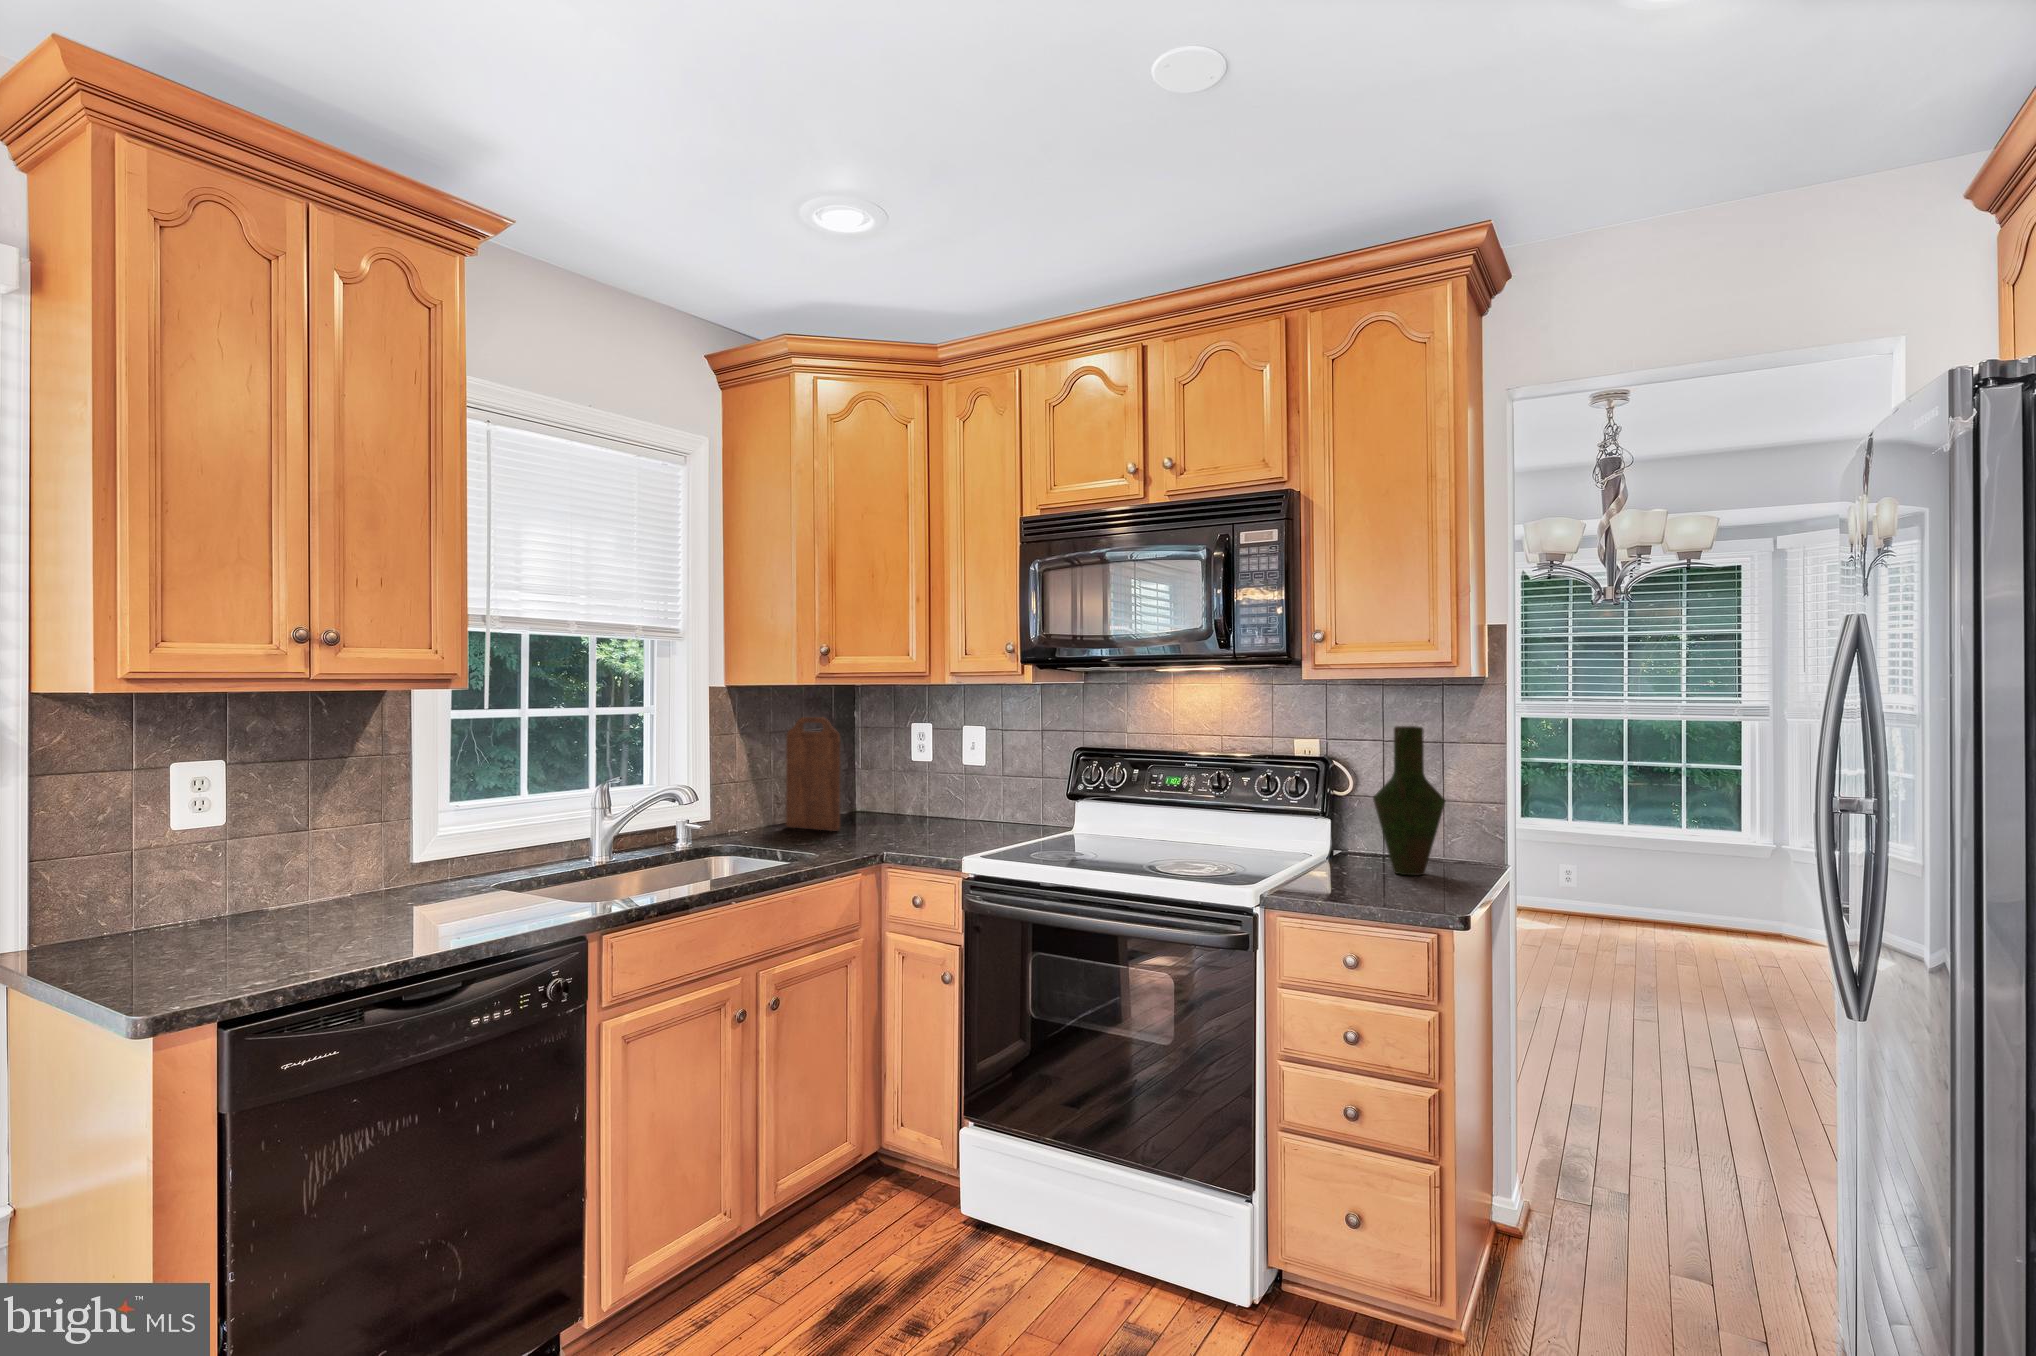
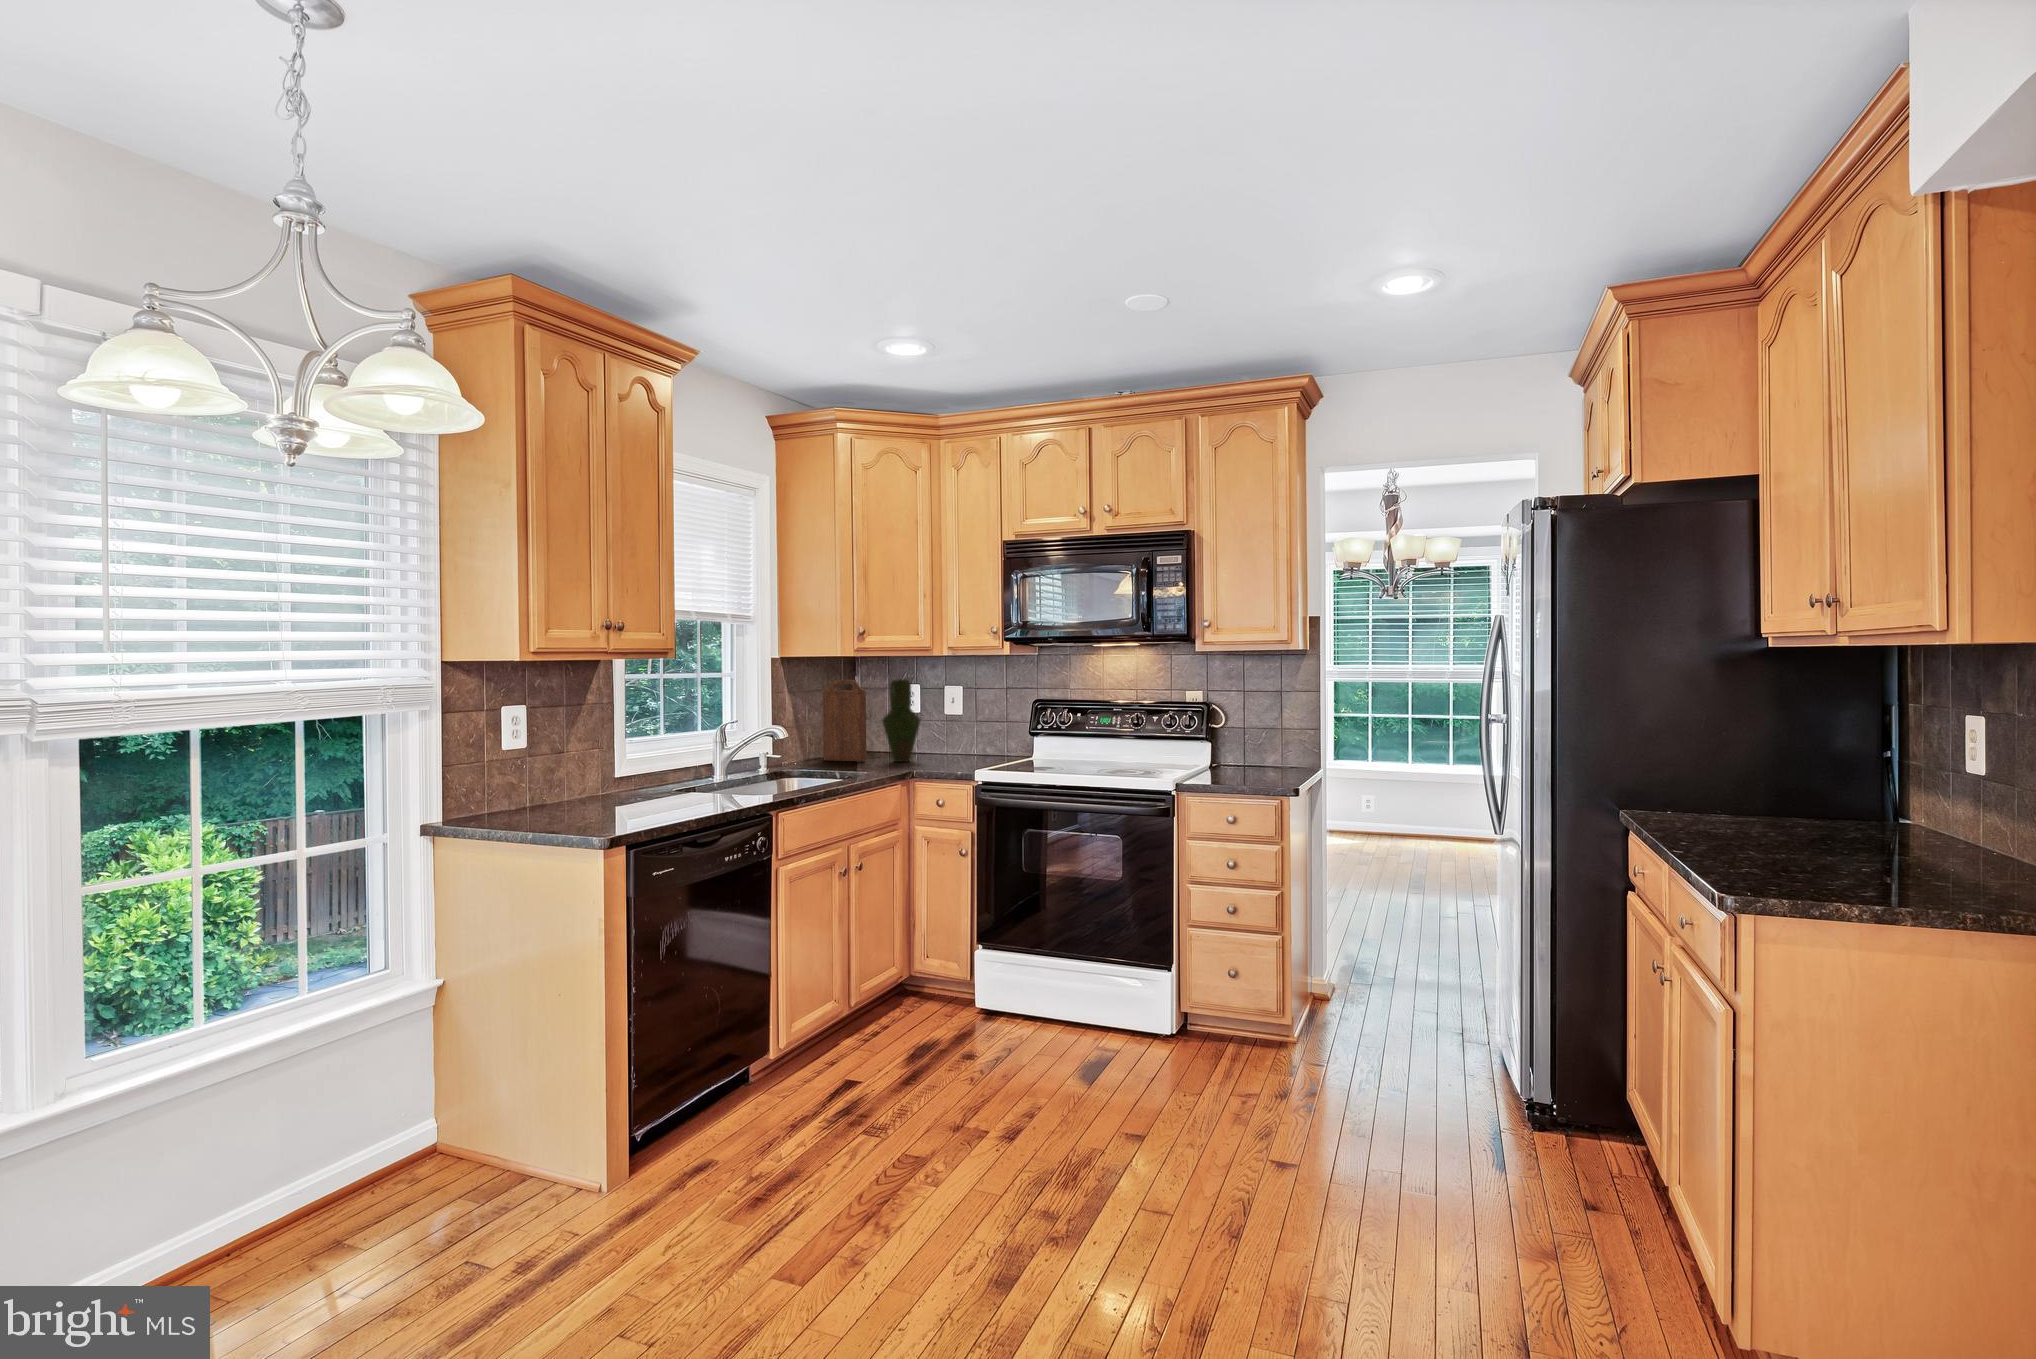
vase: present [1373,726,1445,875] -> present [882,679,921,762]

